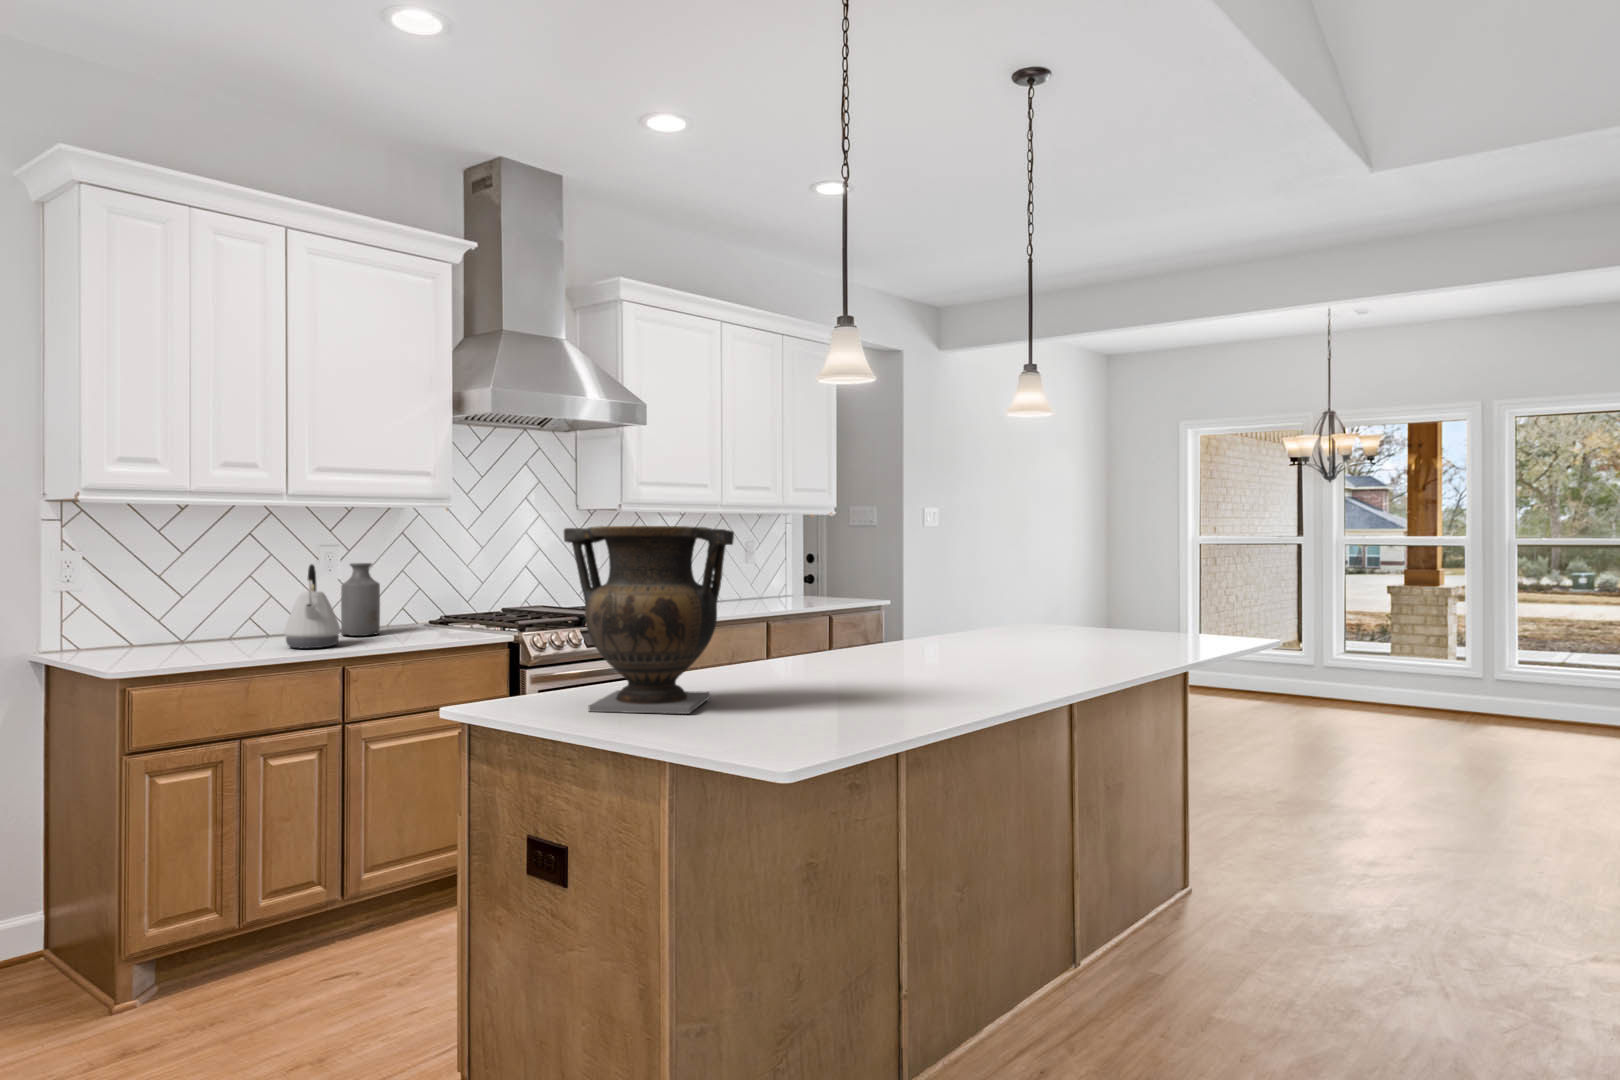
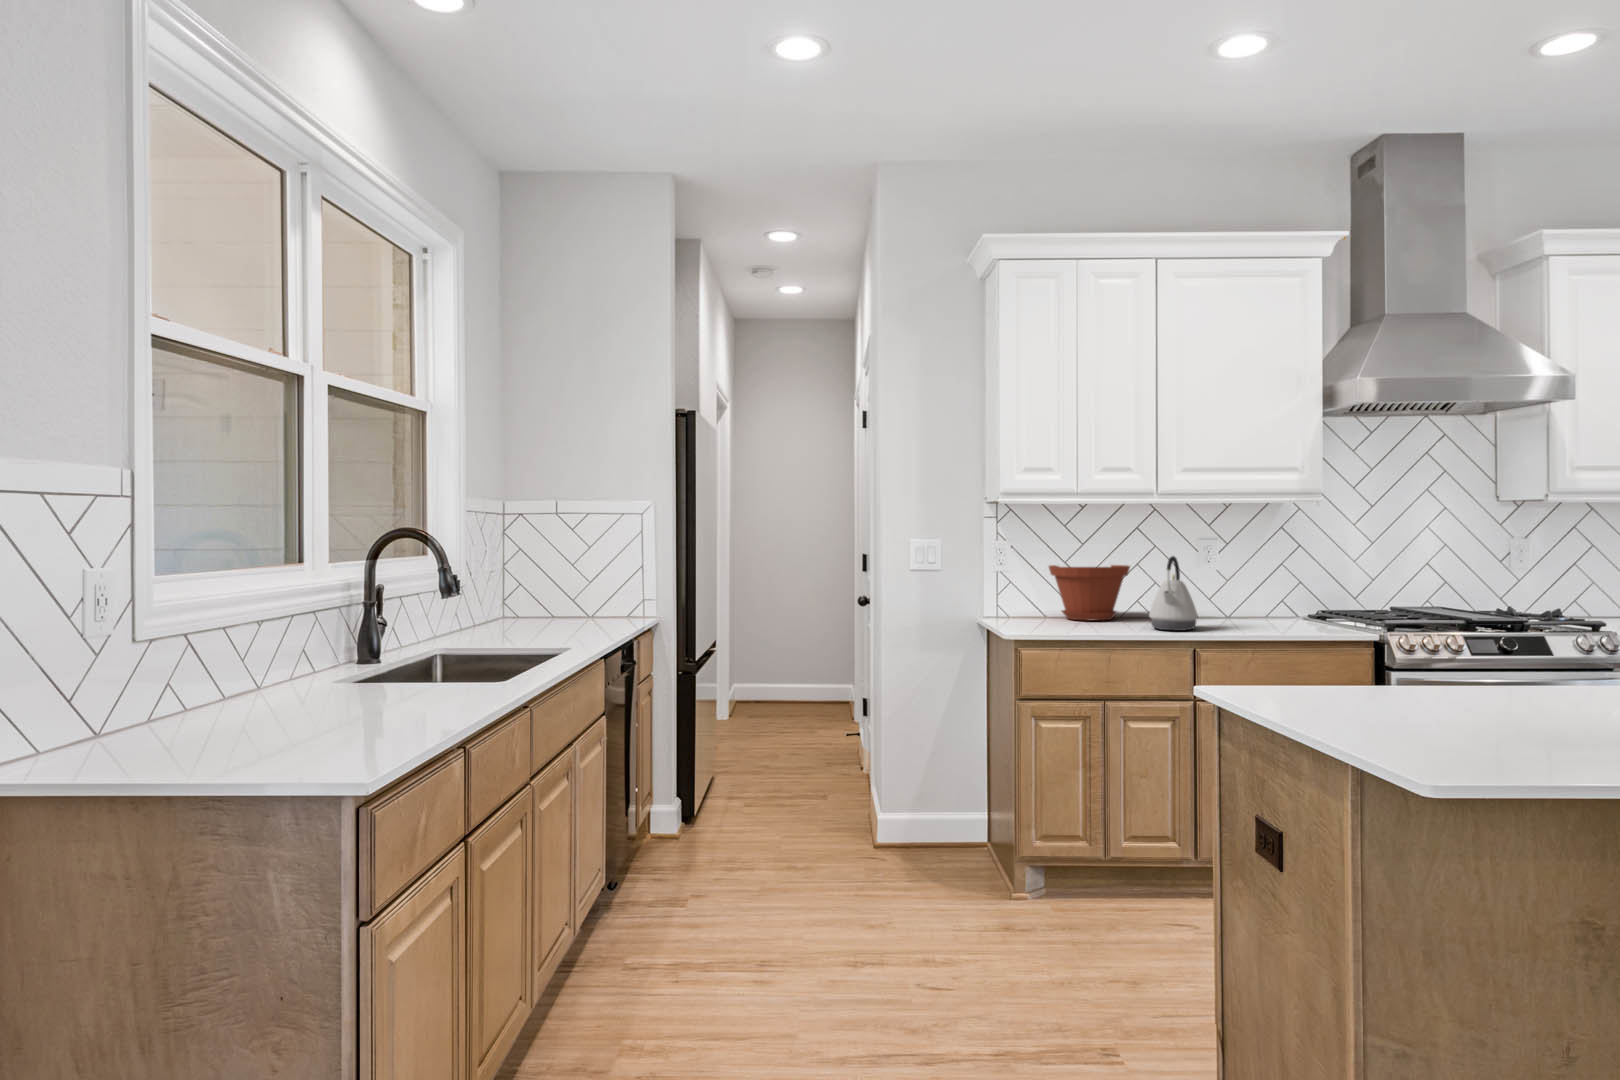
vase: present [564,526,734,714] -> none [1315,516,1542,736]
bottle: present [341,563,380,636] -> none [1207,556,1243,623]
plant pot: none [138,576,250,646] -> present [1049,565,1130,620]

